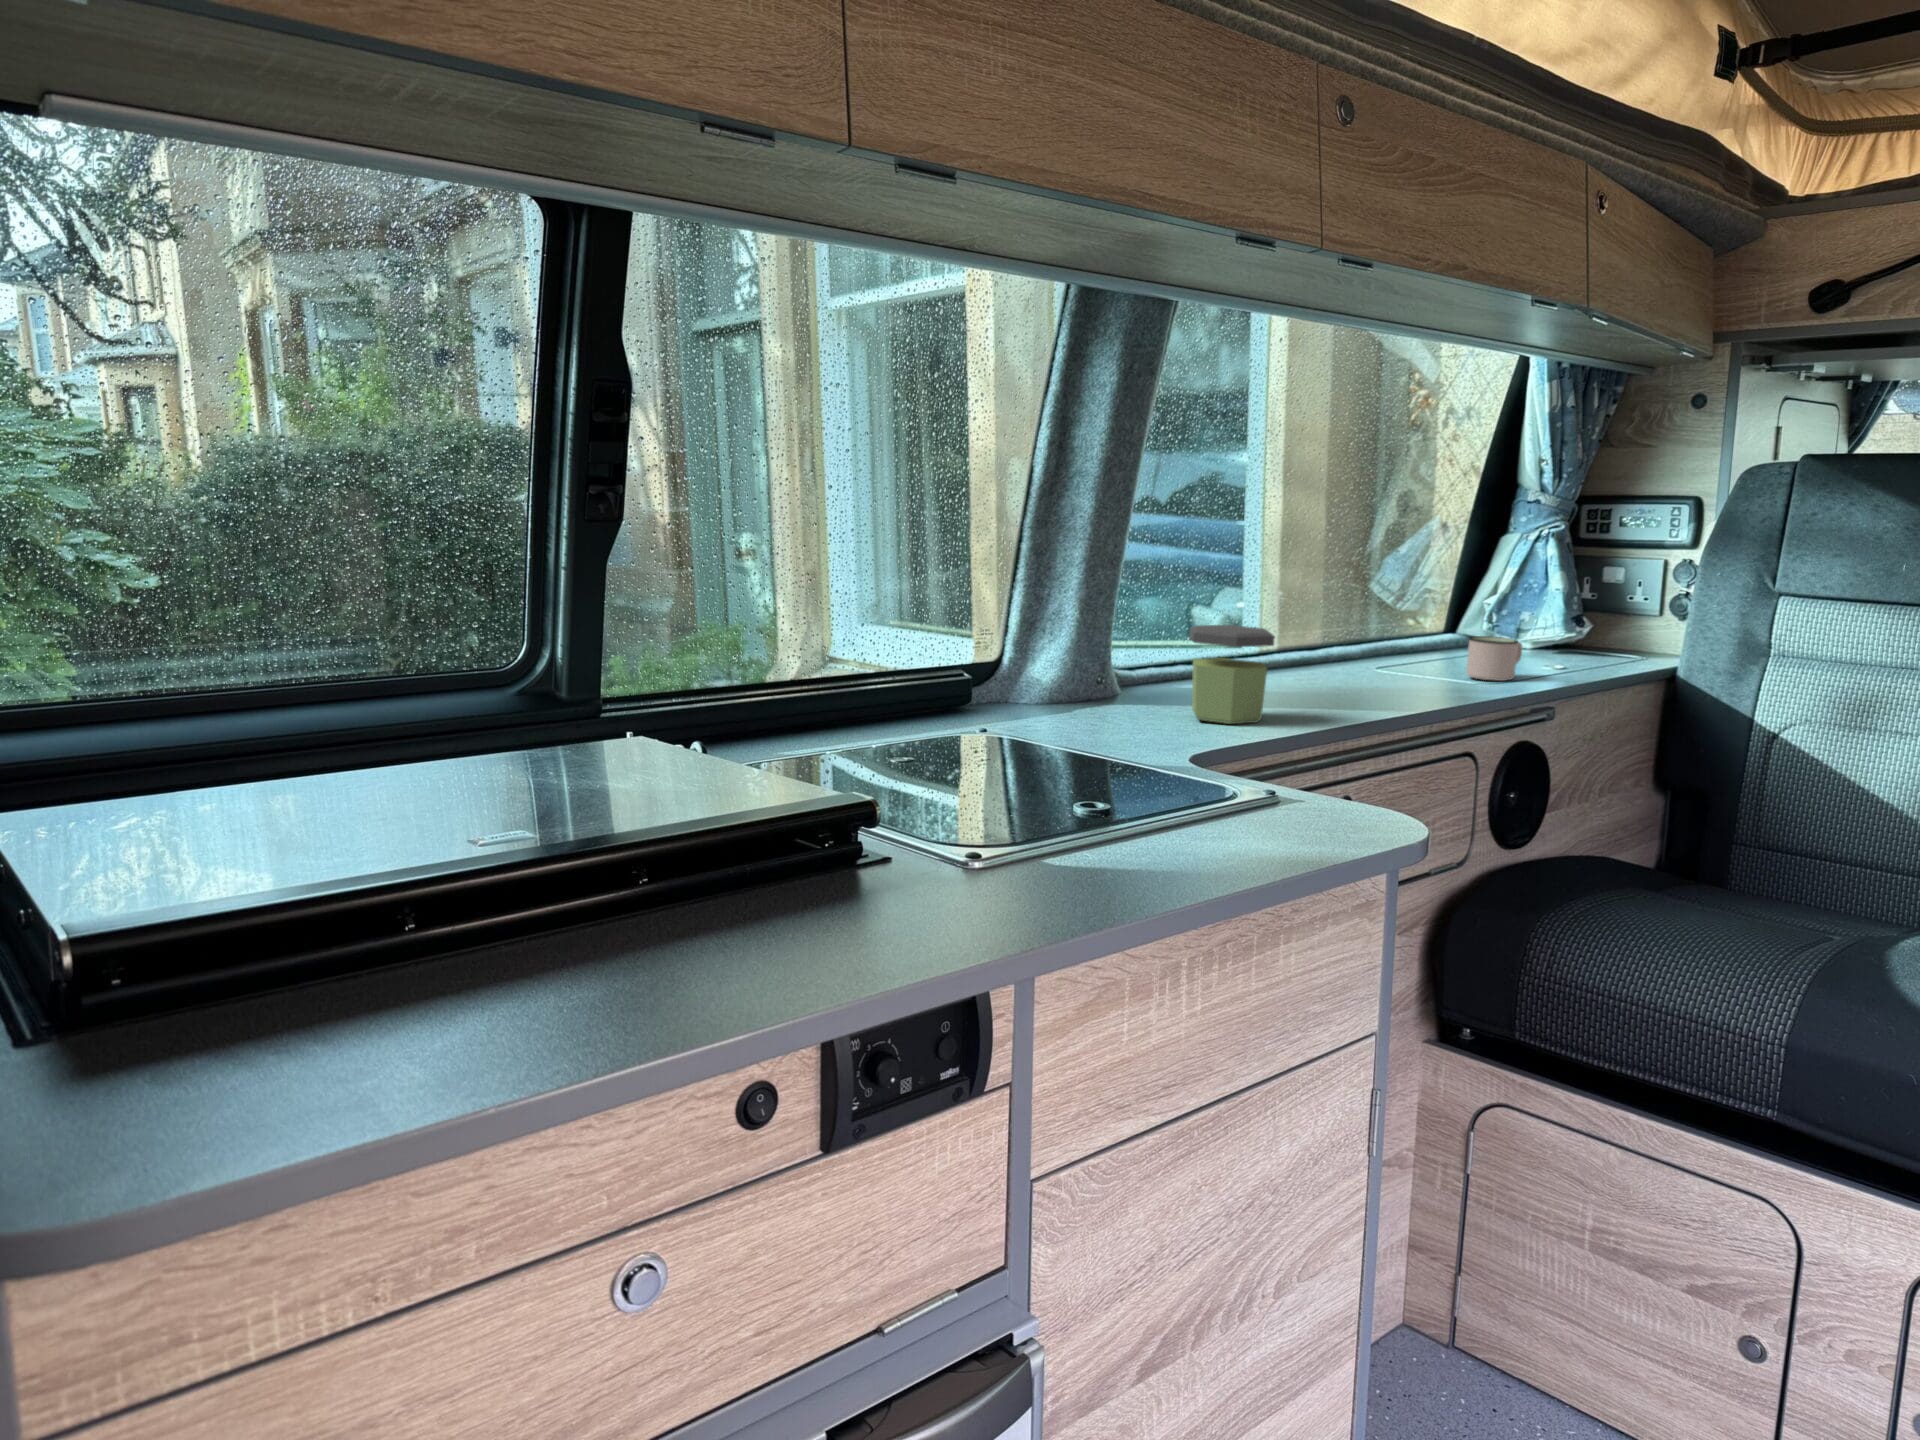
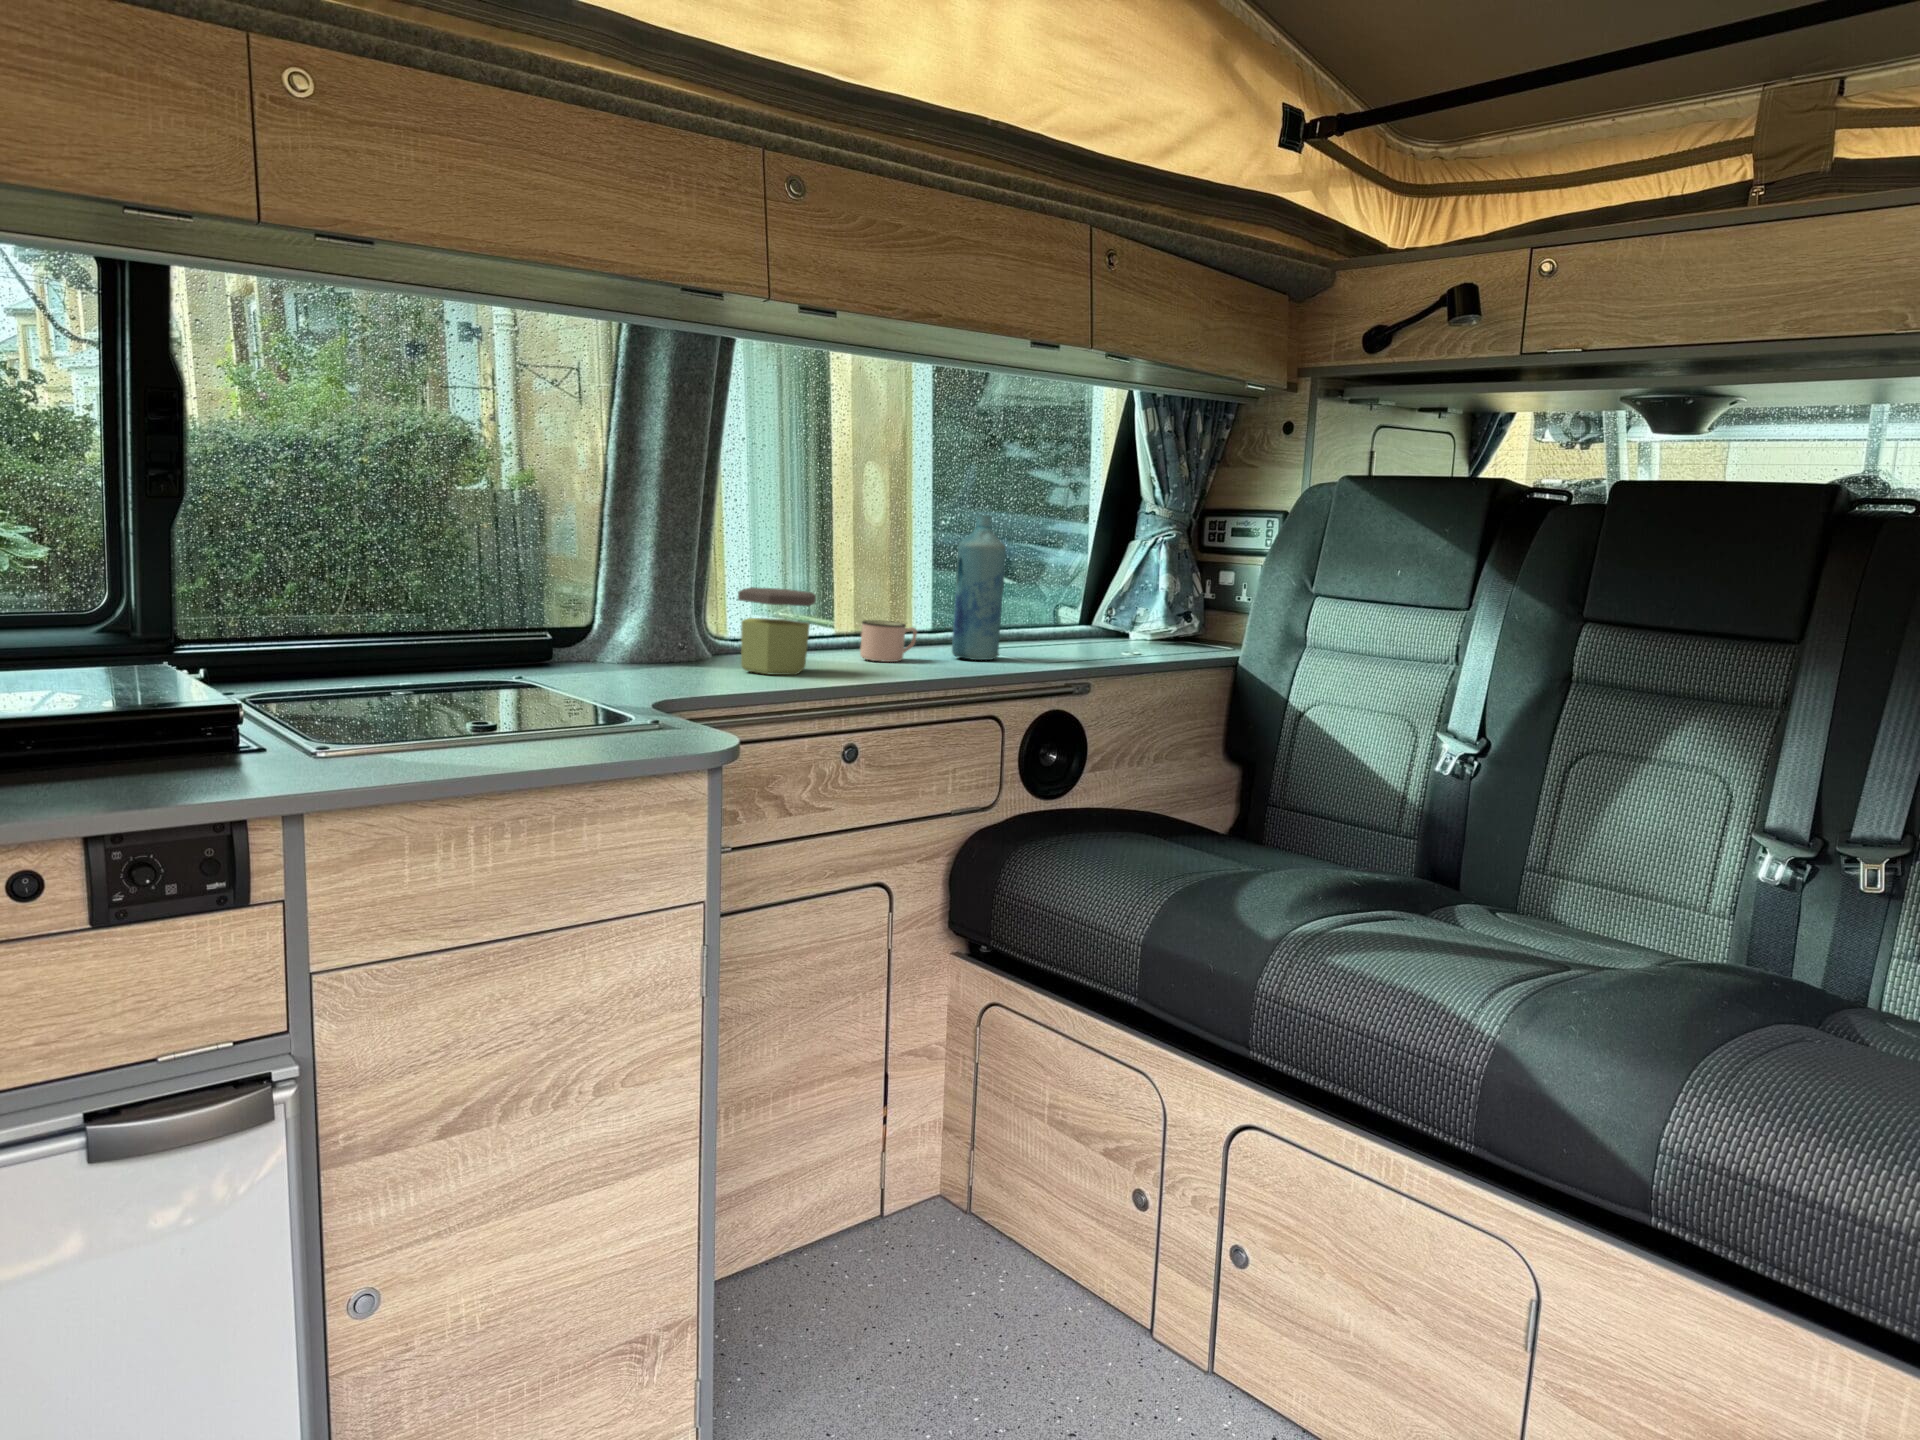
bottle: none [1374,526,1439,689] -> present [952,516,1006,660]
mug: present [1466,636,1522,681] -> present [860,620,917,662]

